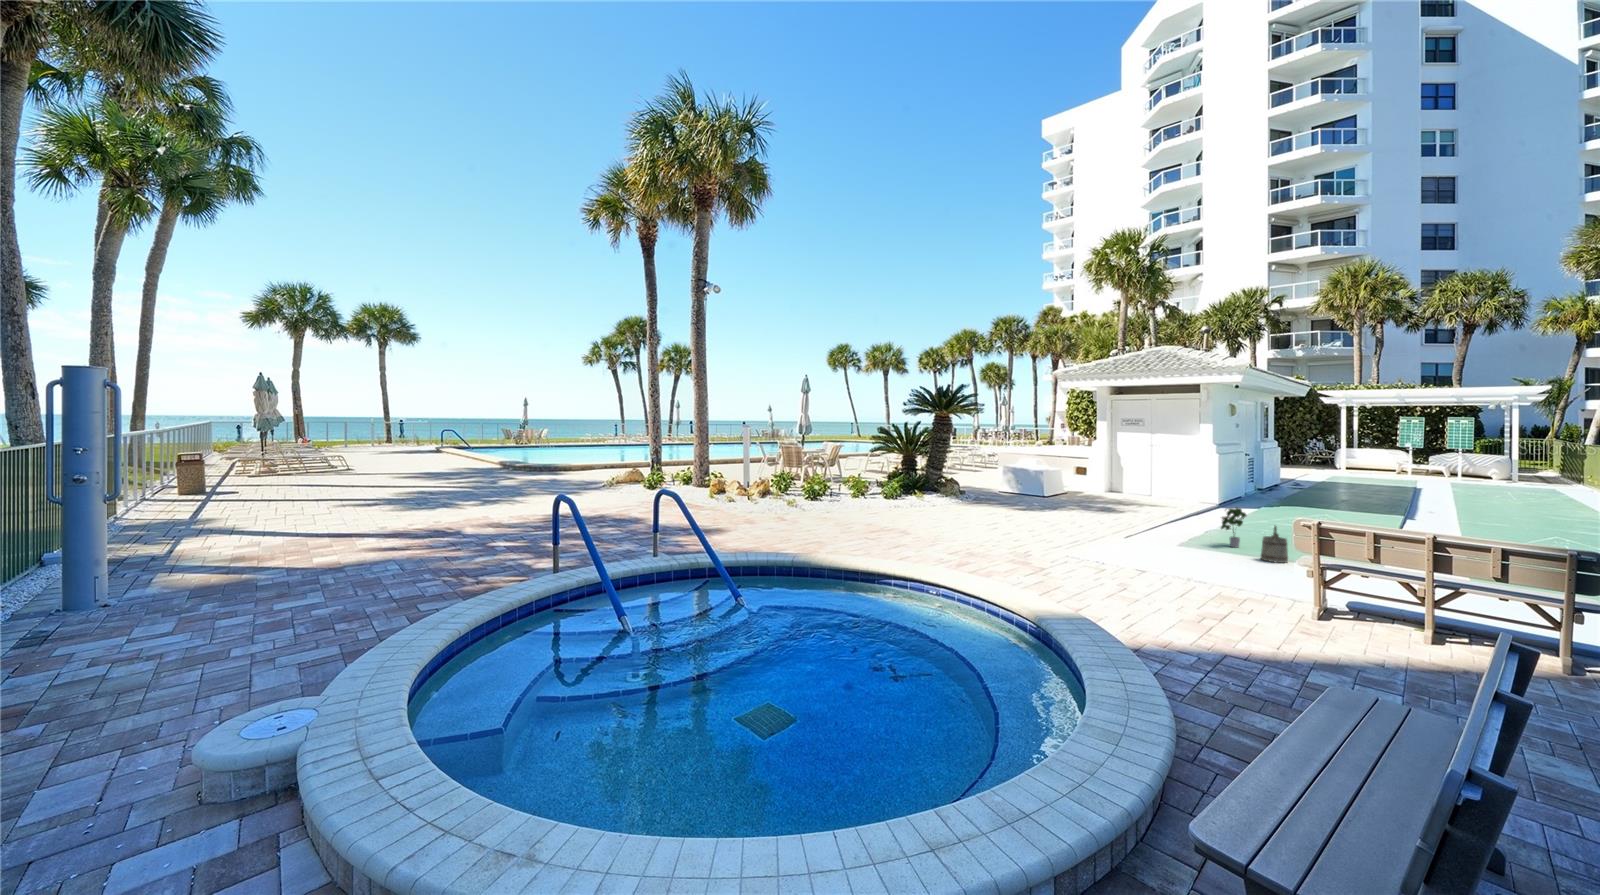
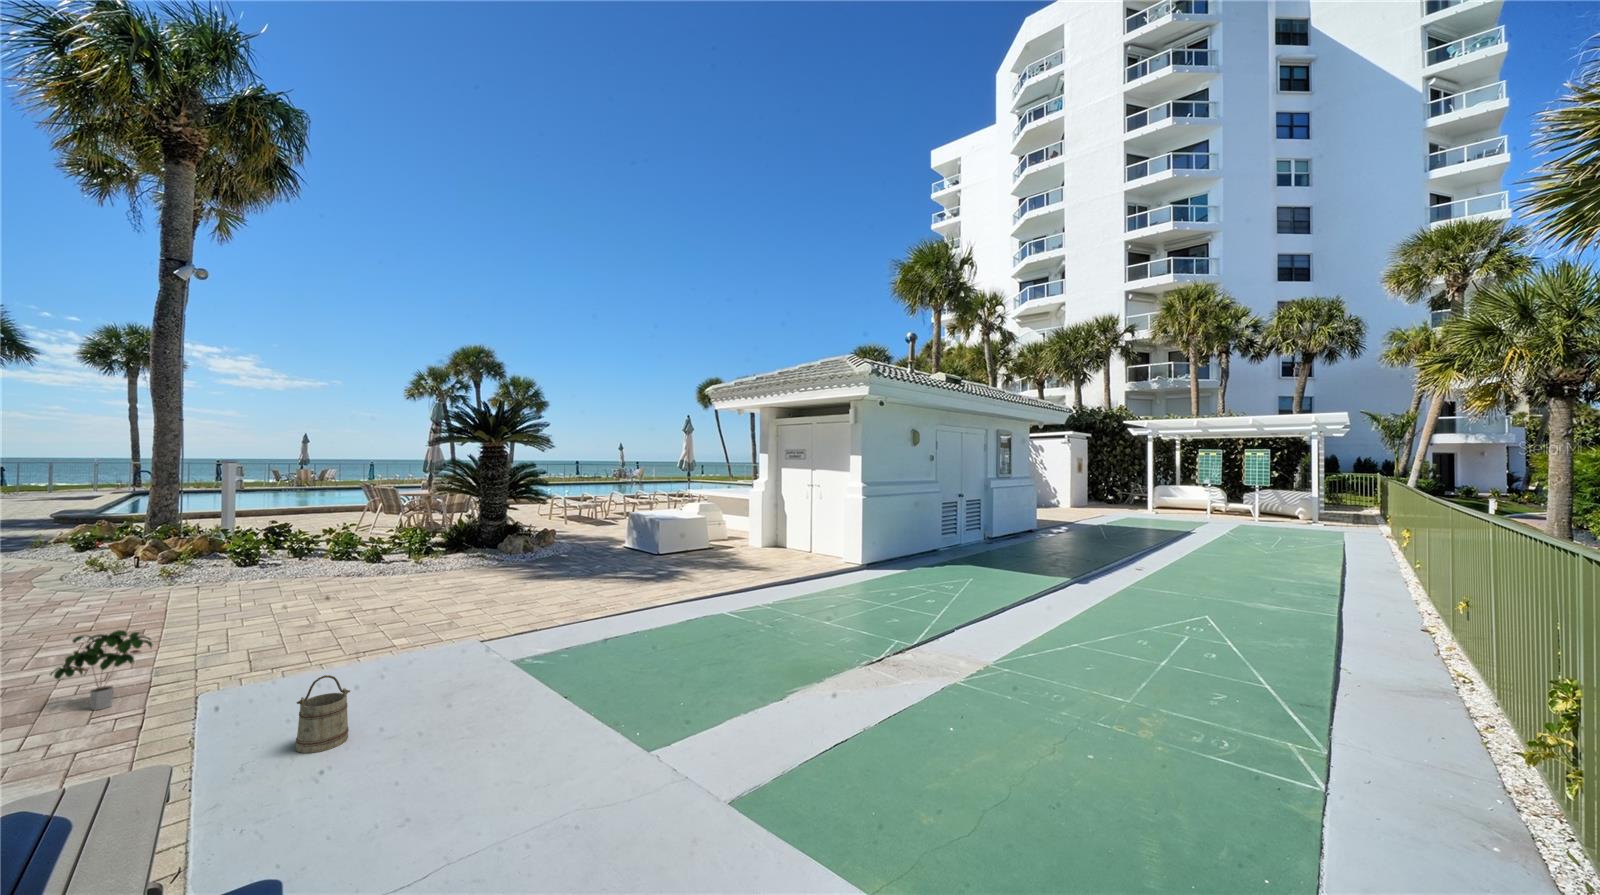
potted plant: present [1221,508,1246,548] -> present [50,630,152,710]

